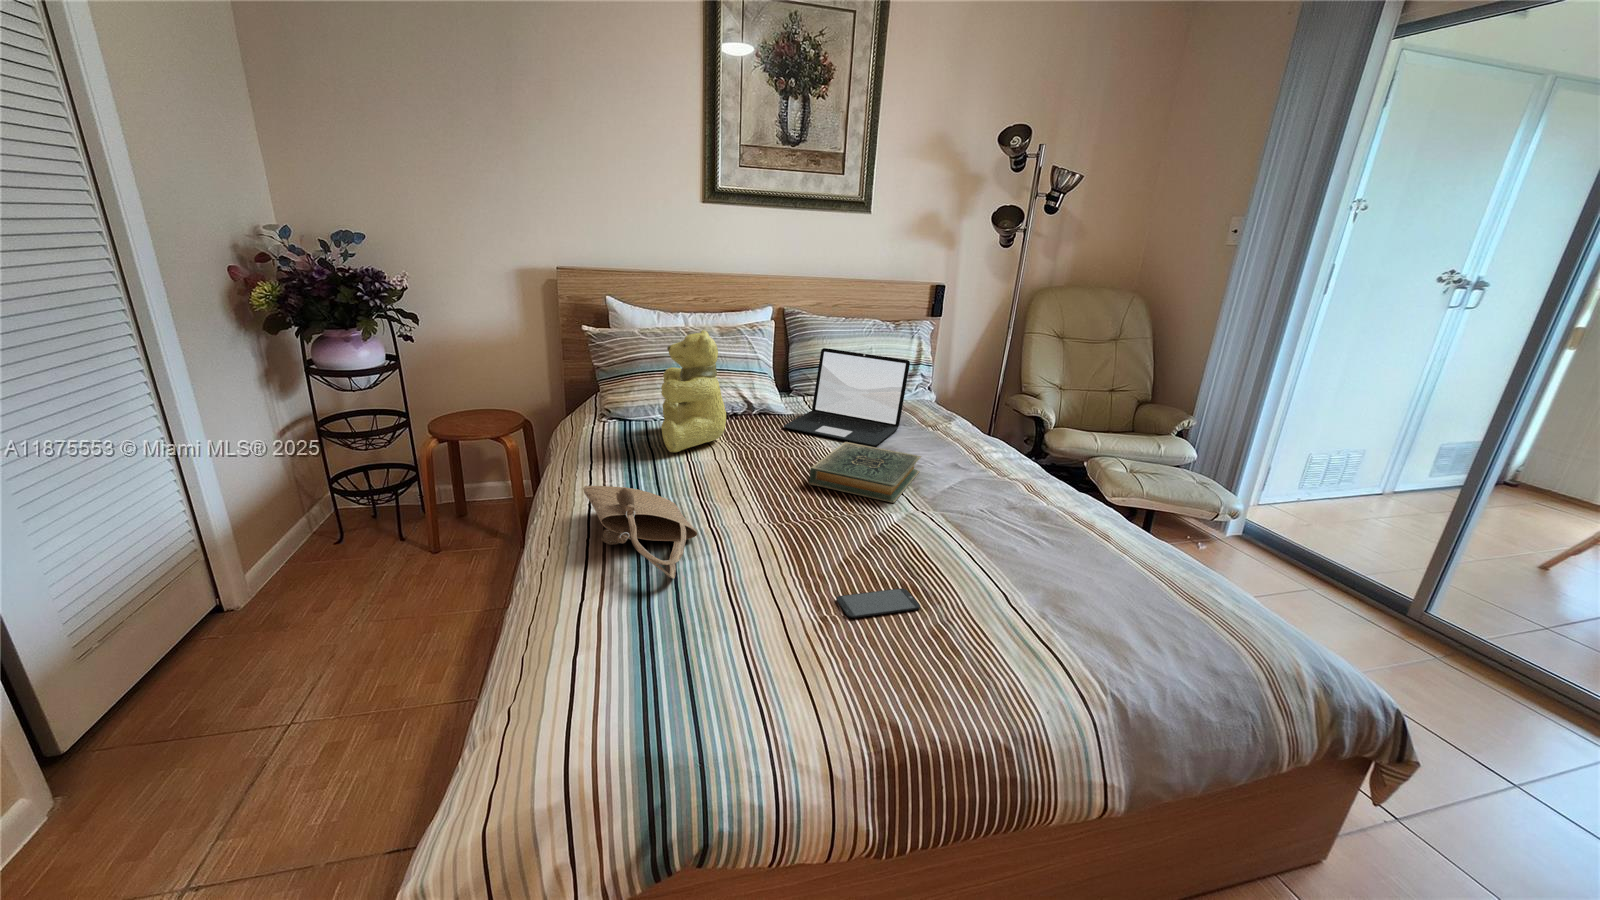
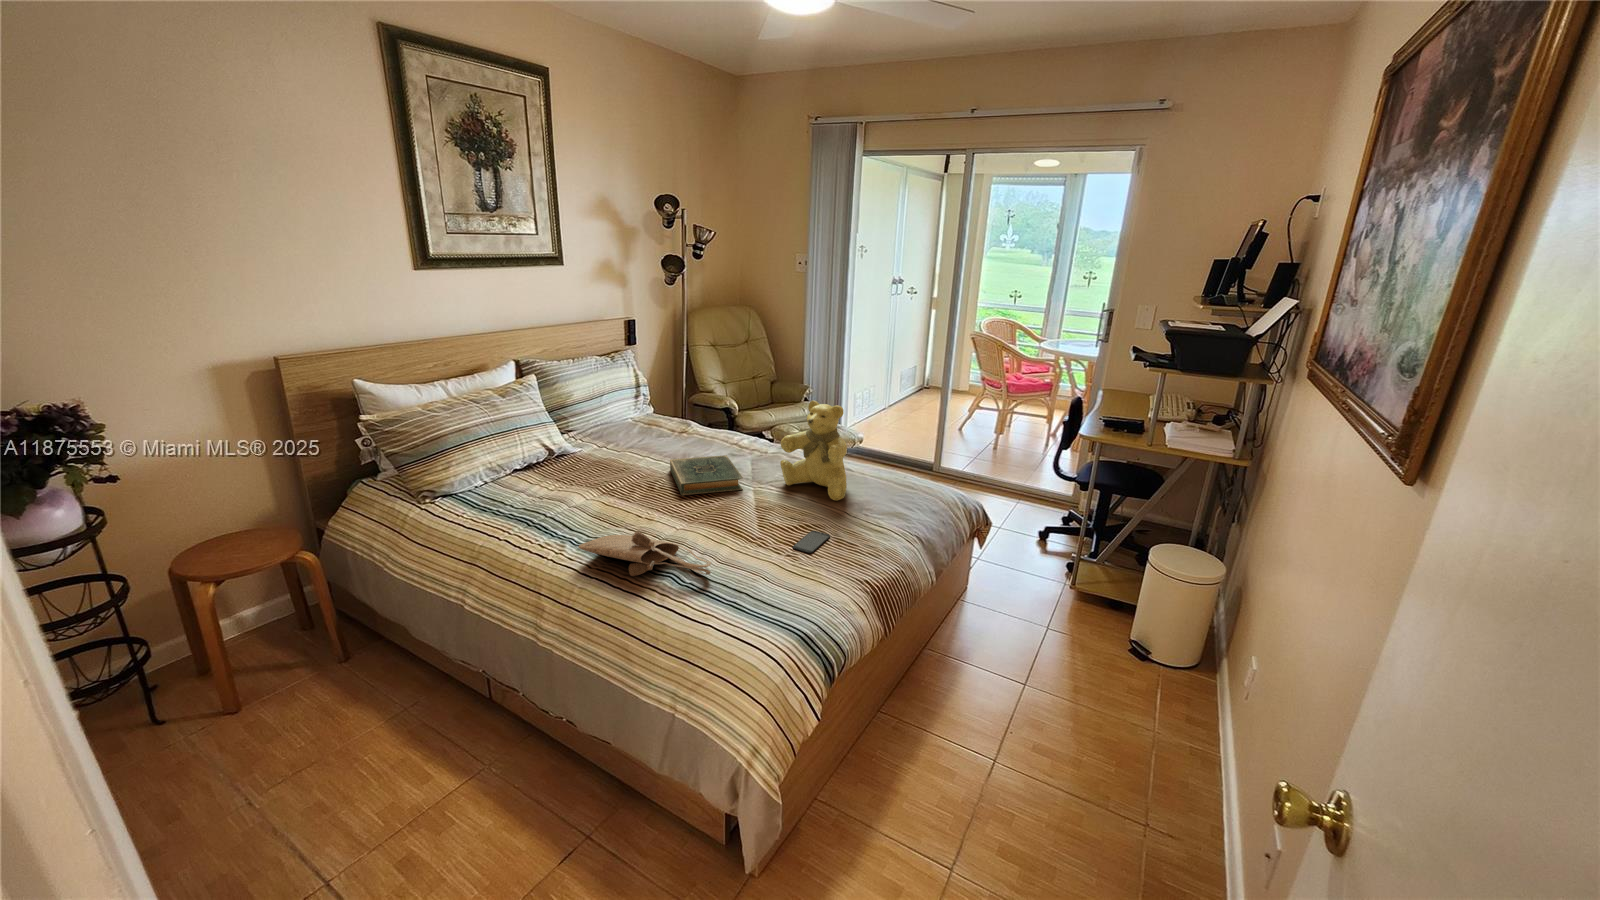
teddy bear: present [661,330,726,452] -> present [780,401,847,500]
laptop: present [783,348,910,446] -> none [593,388,679,462]

